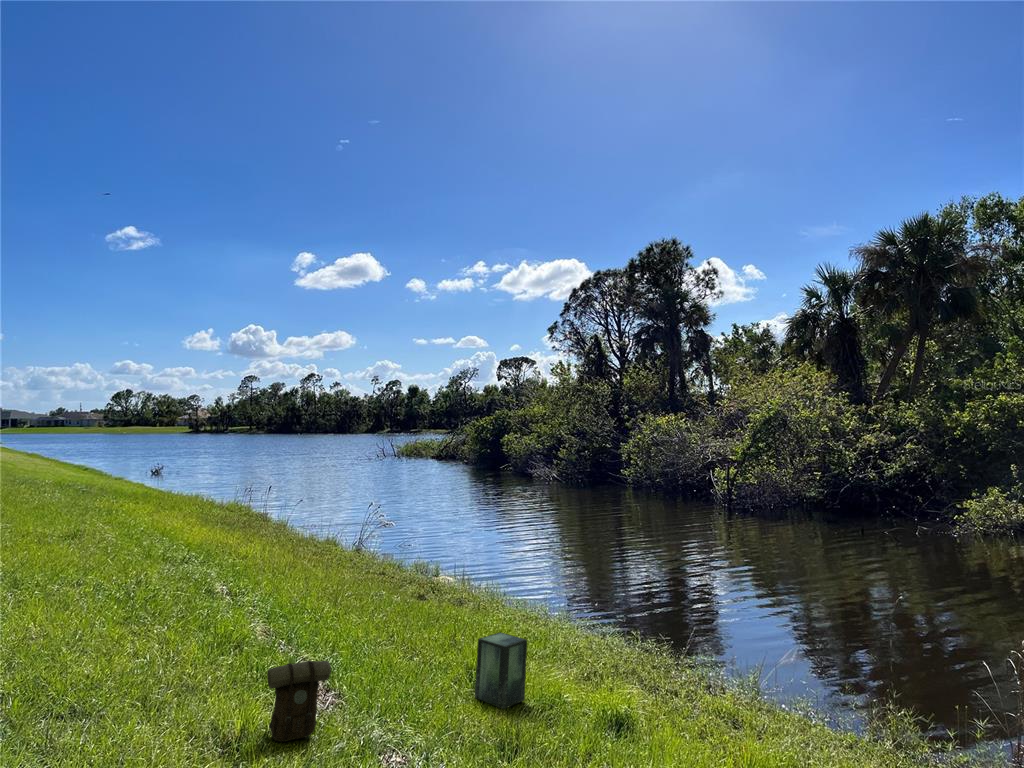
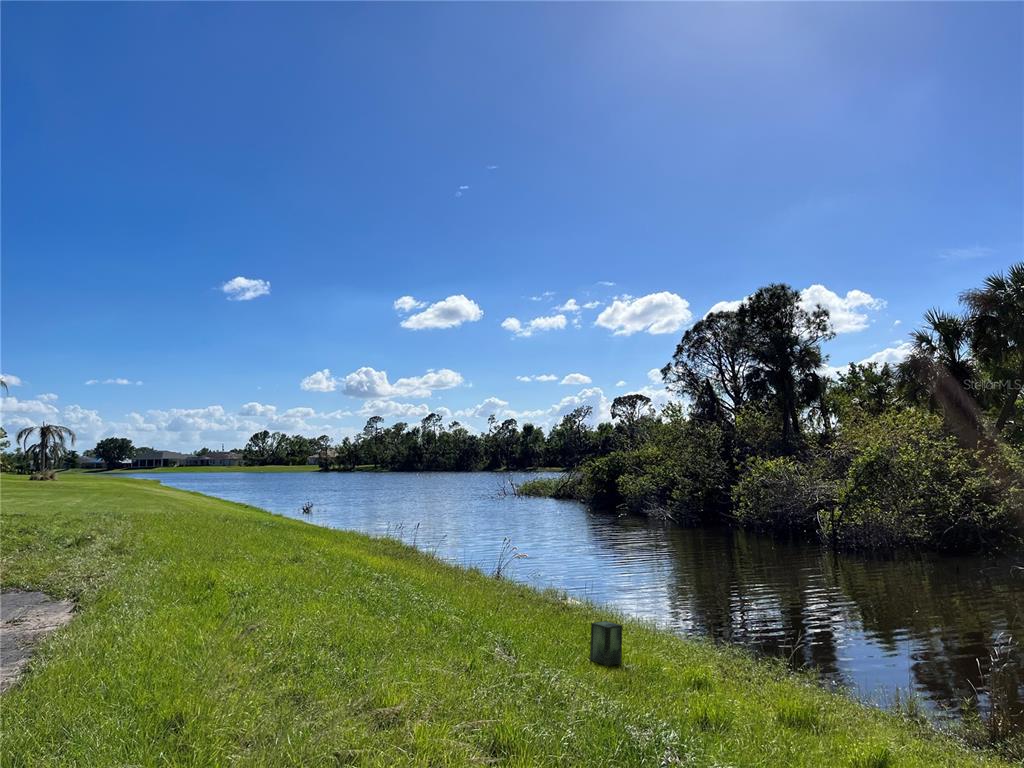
backpack: present [267,661,331,742] -> none [477,622,509,664]

